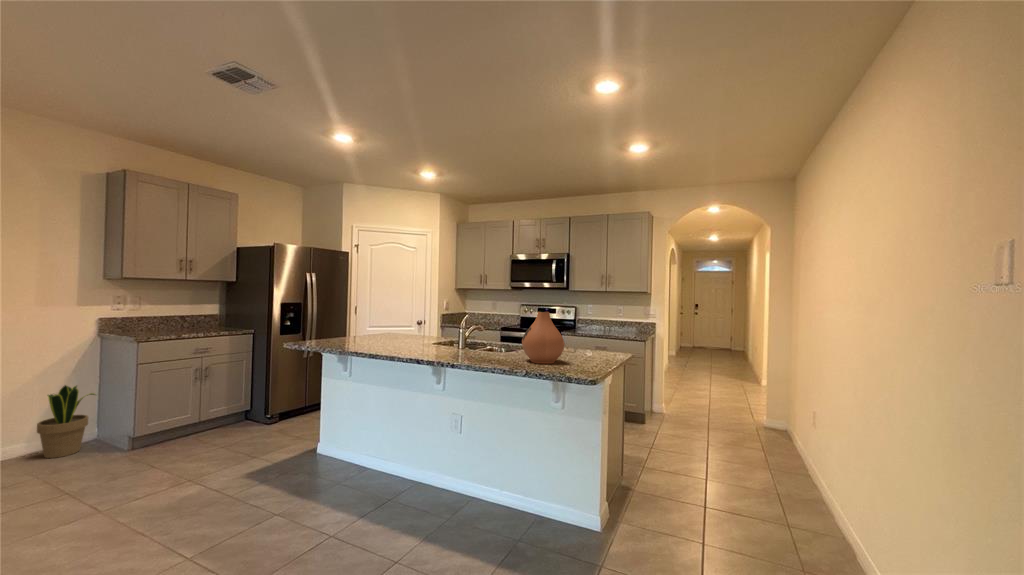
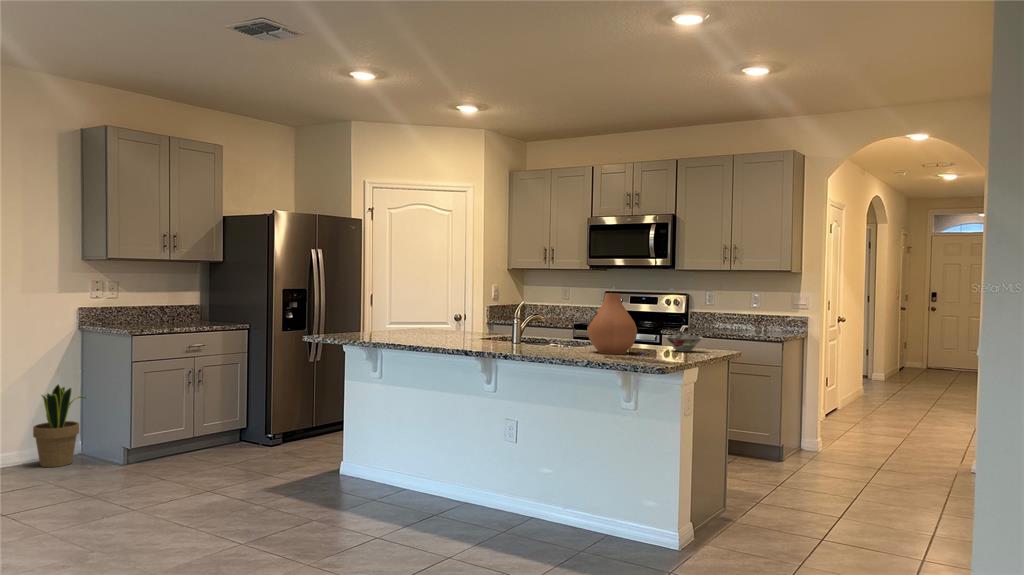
bowl: none [580,336,610,358] -> present [665,326,702,352]

